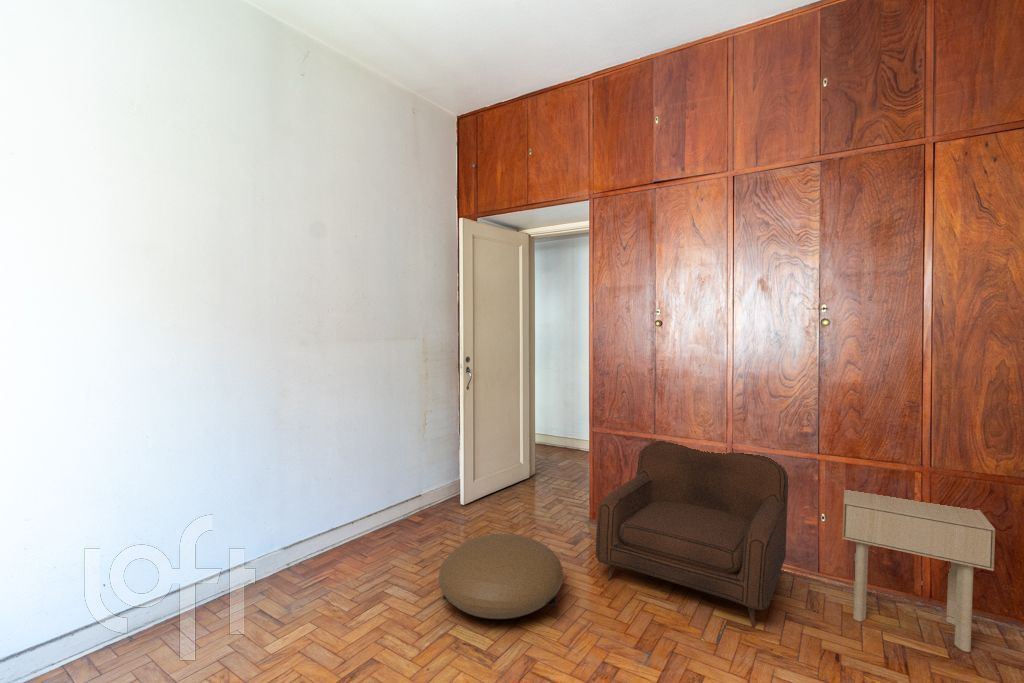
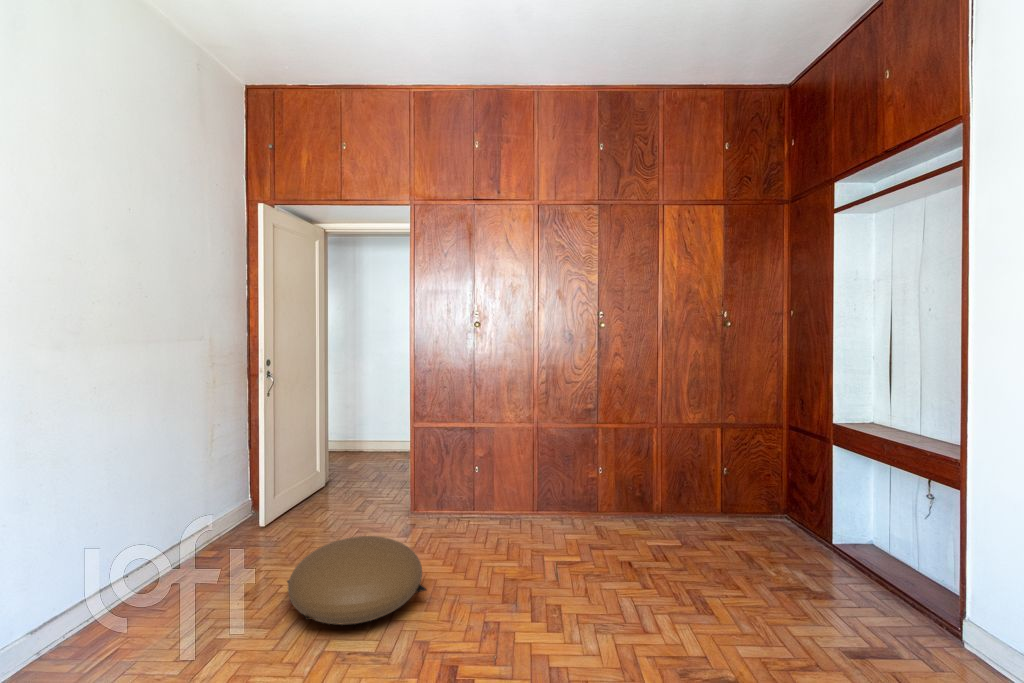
armchair: present [596,440,789,627] -> none [434,417,587,561]
side table: present [842,489,995,652] -> none [614,436,712,538]

